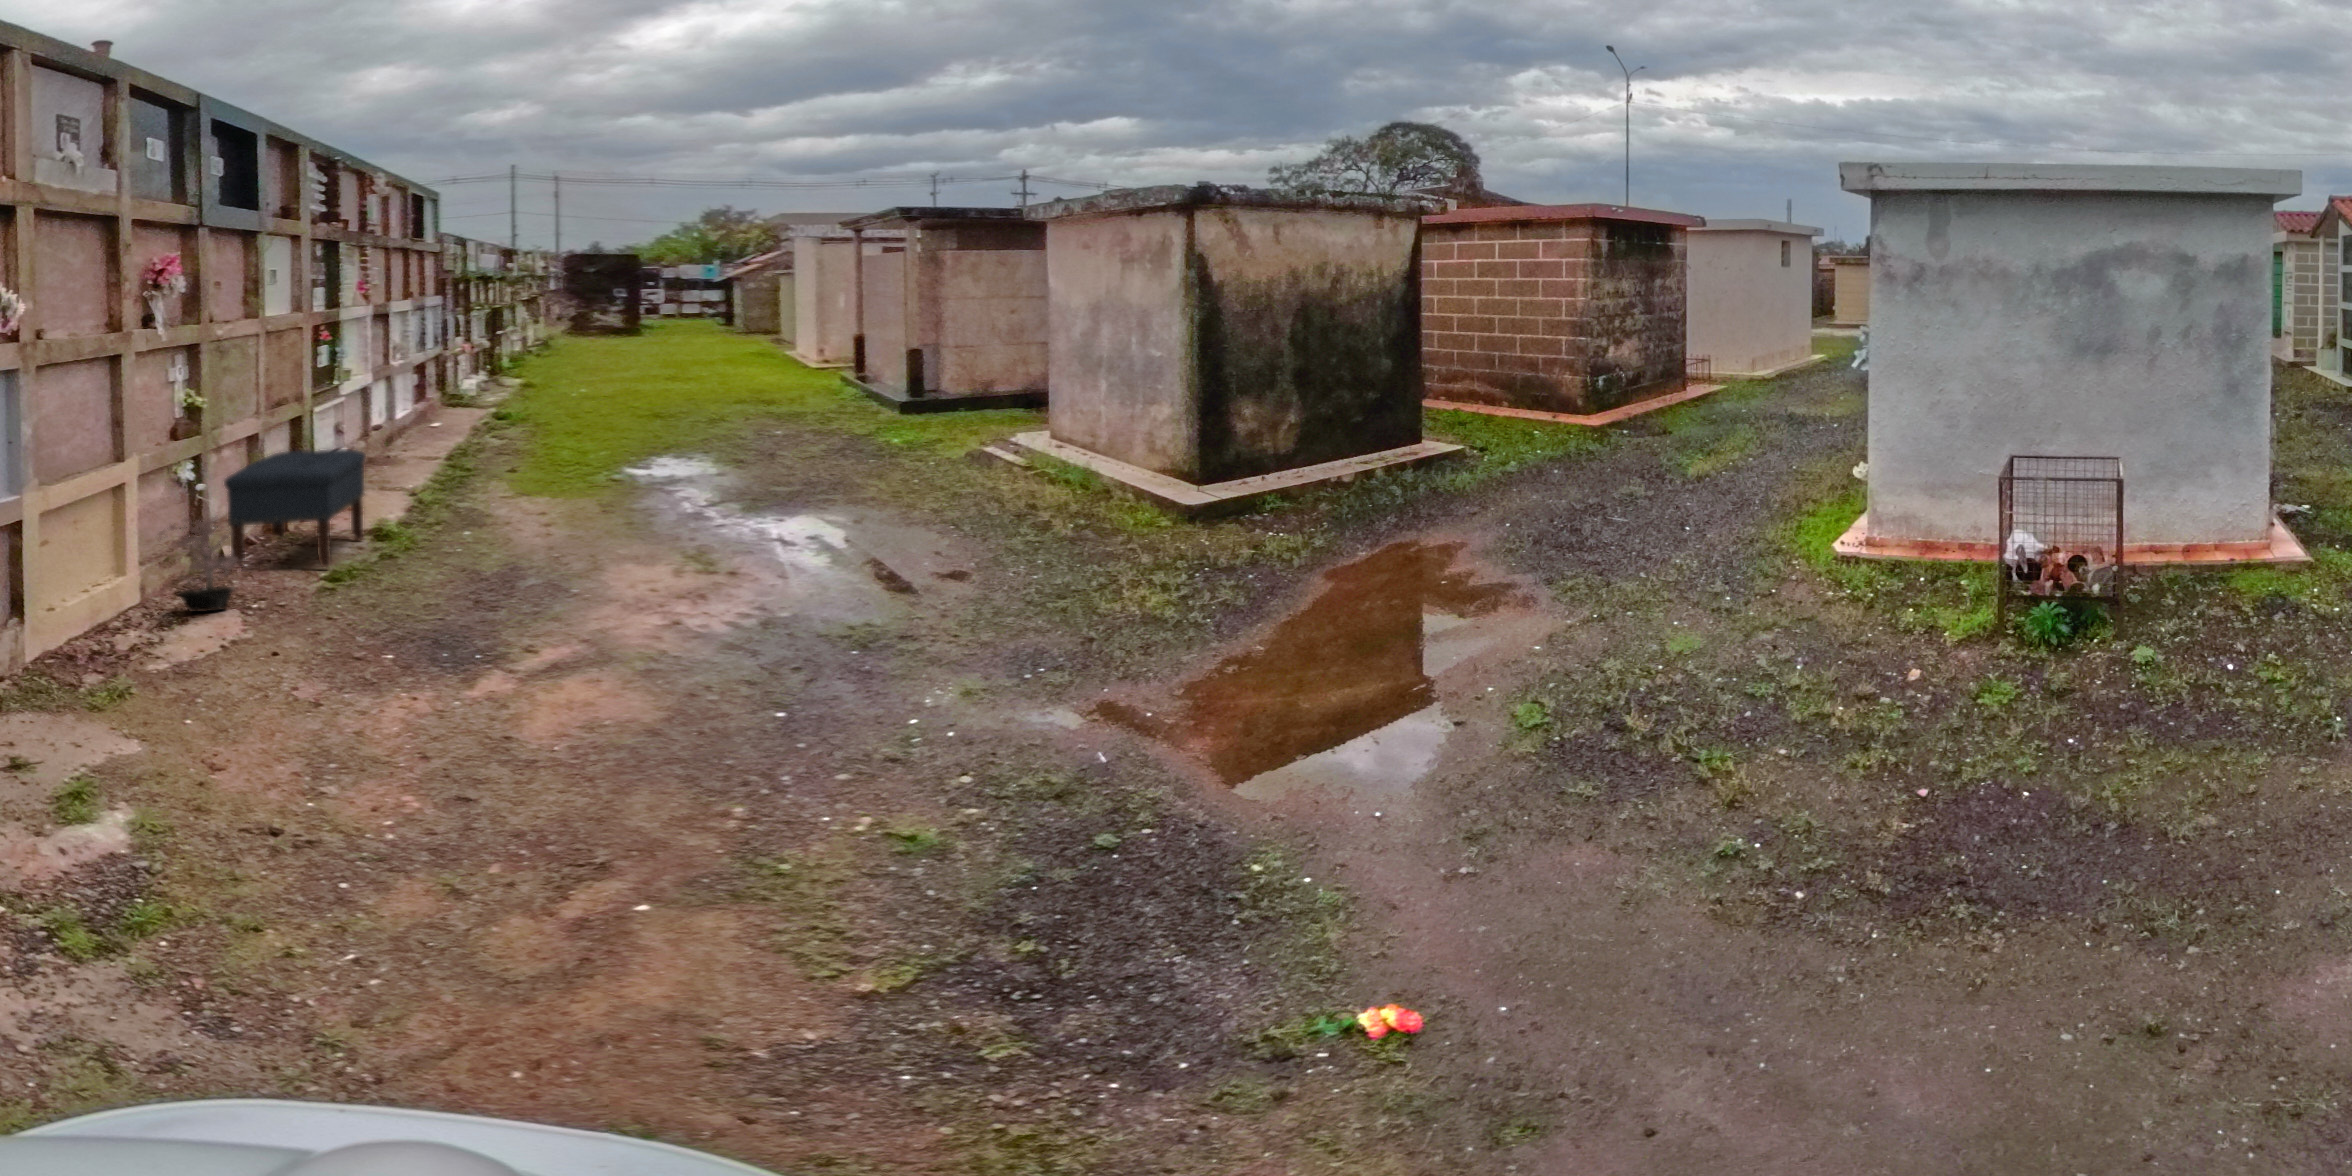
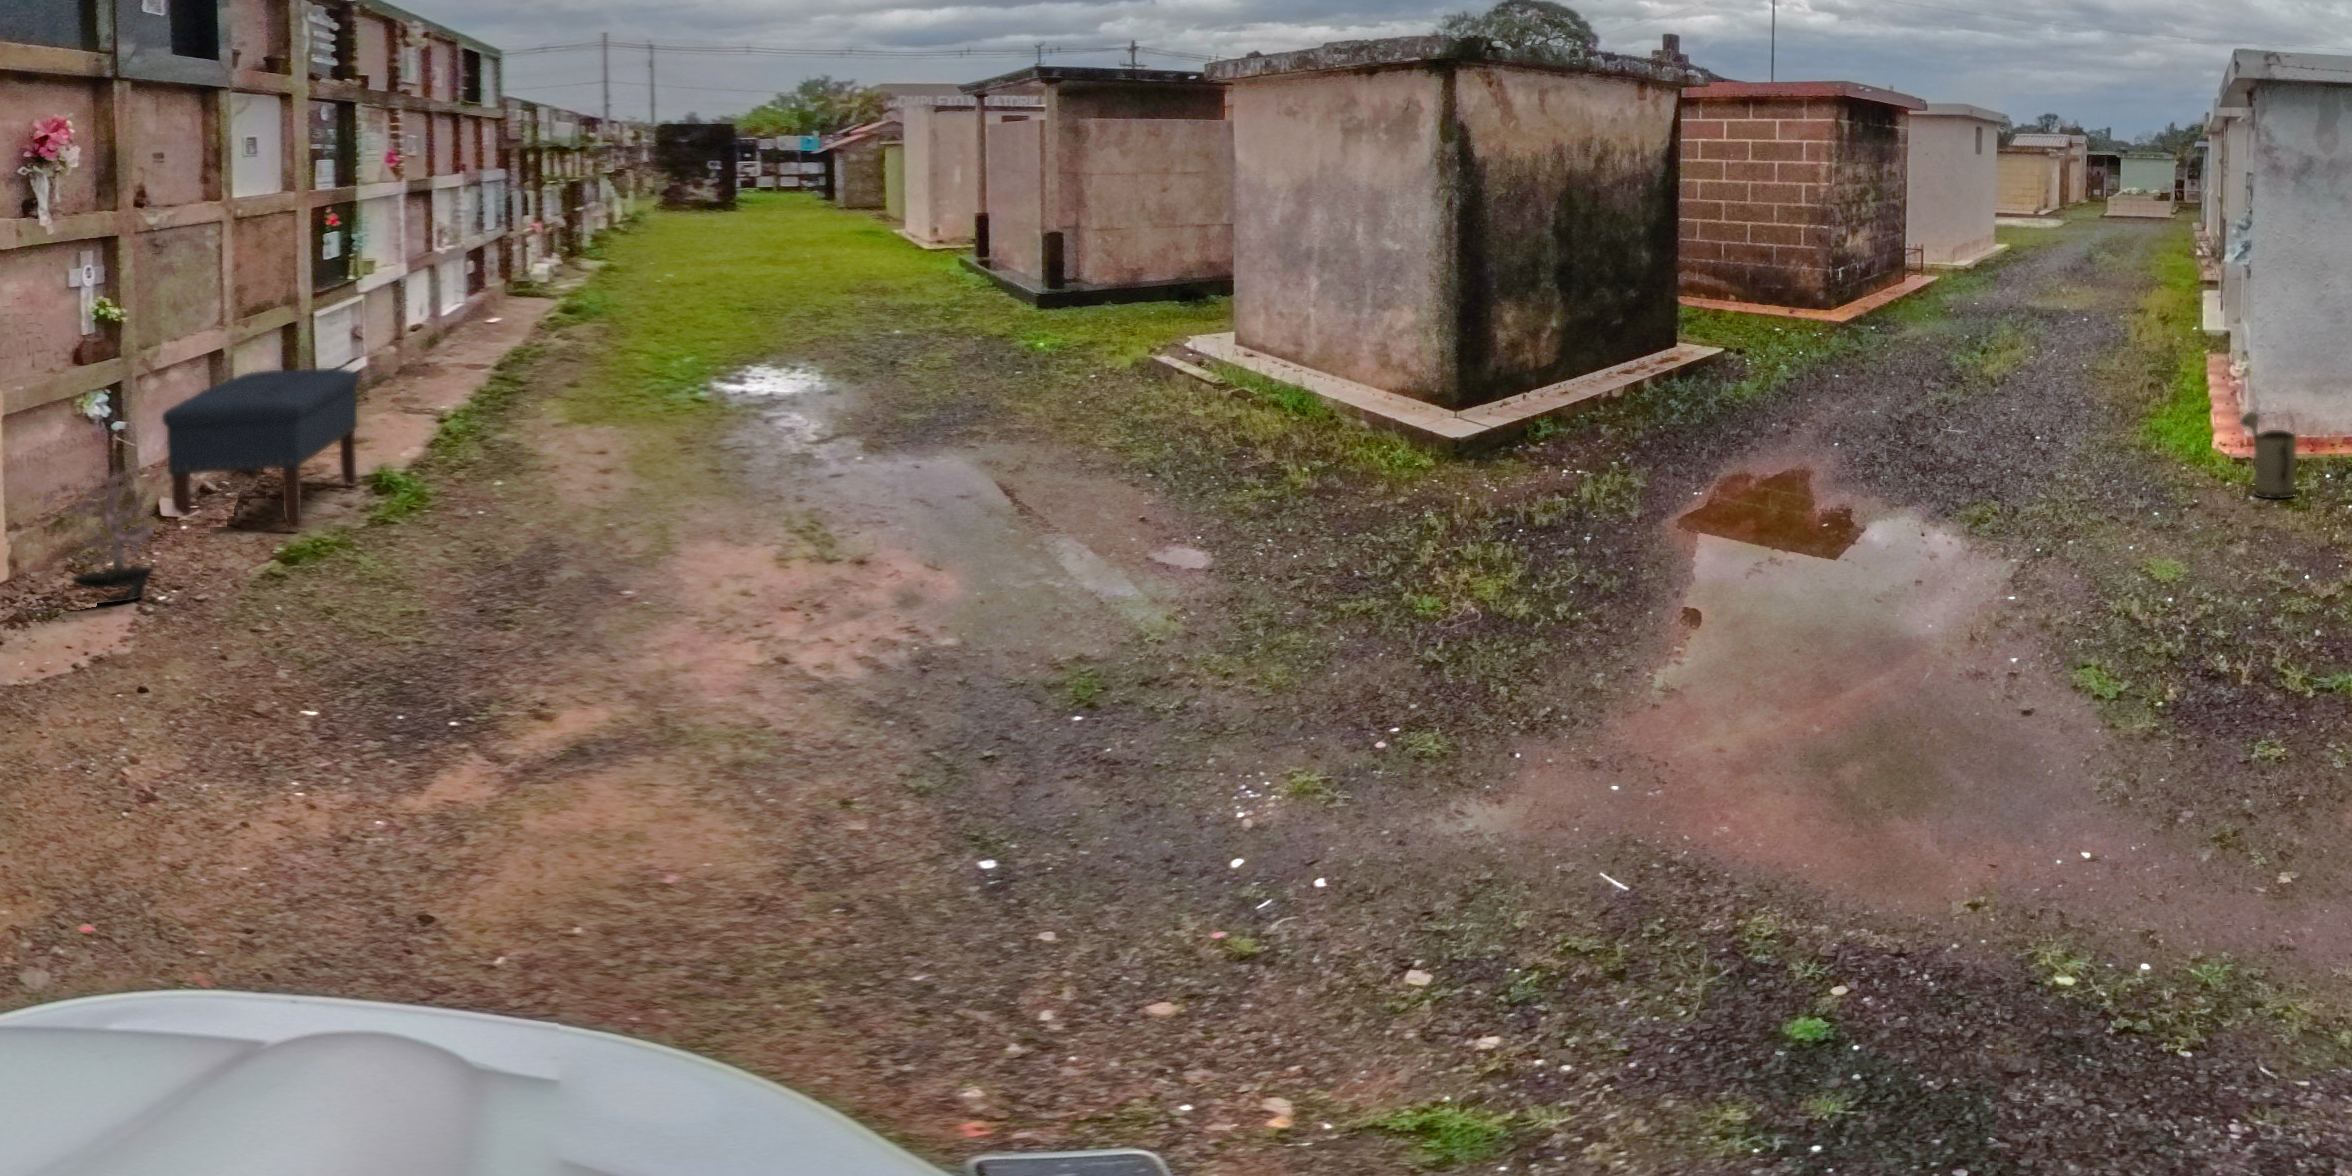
watering can: none [1854,480,1891,544] -> present [2241,412,2297,498]

